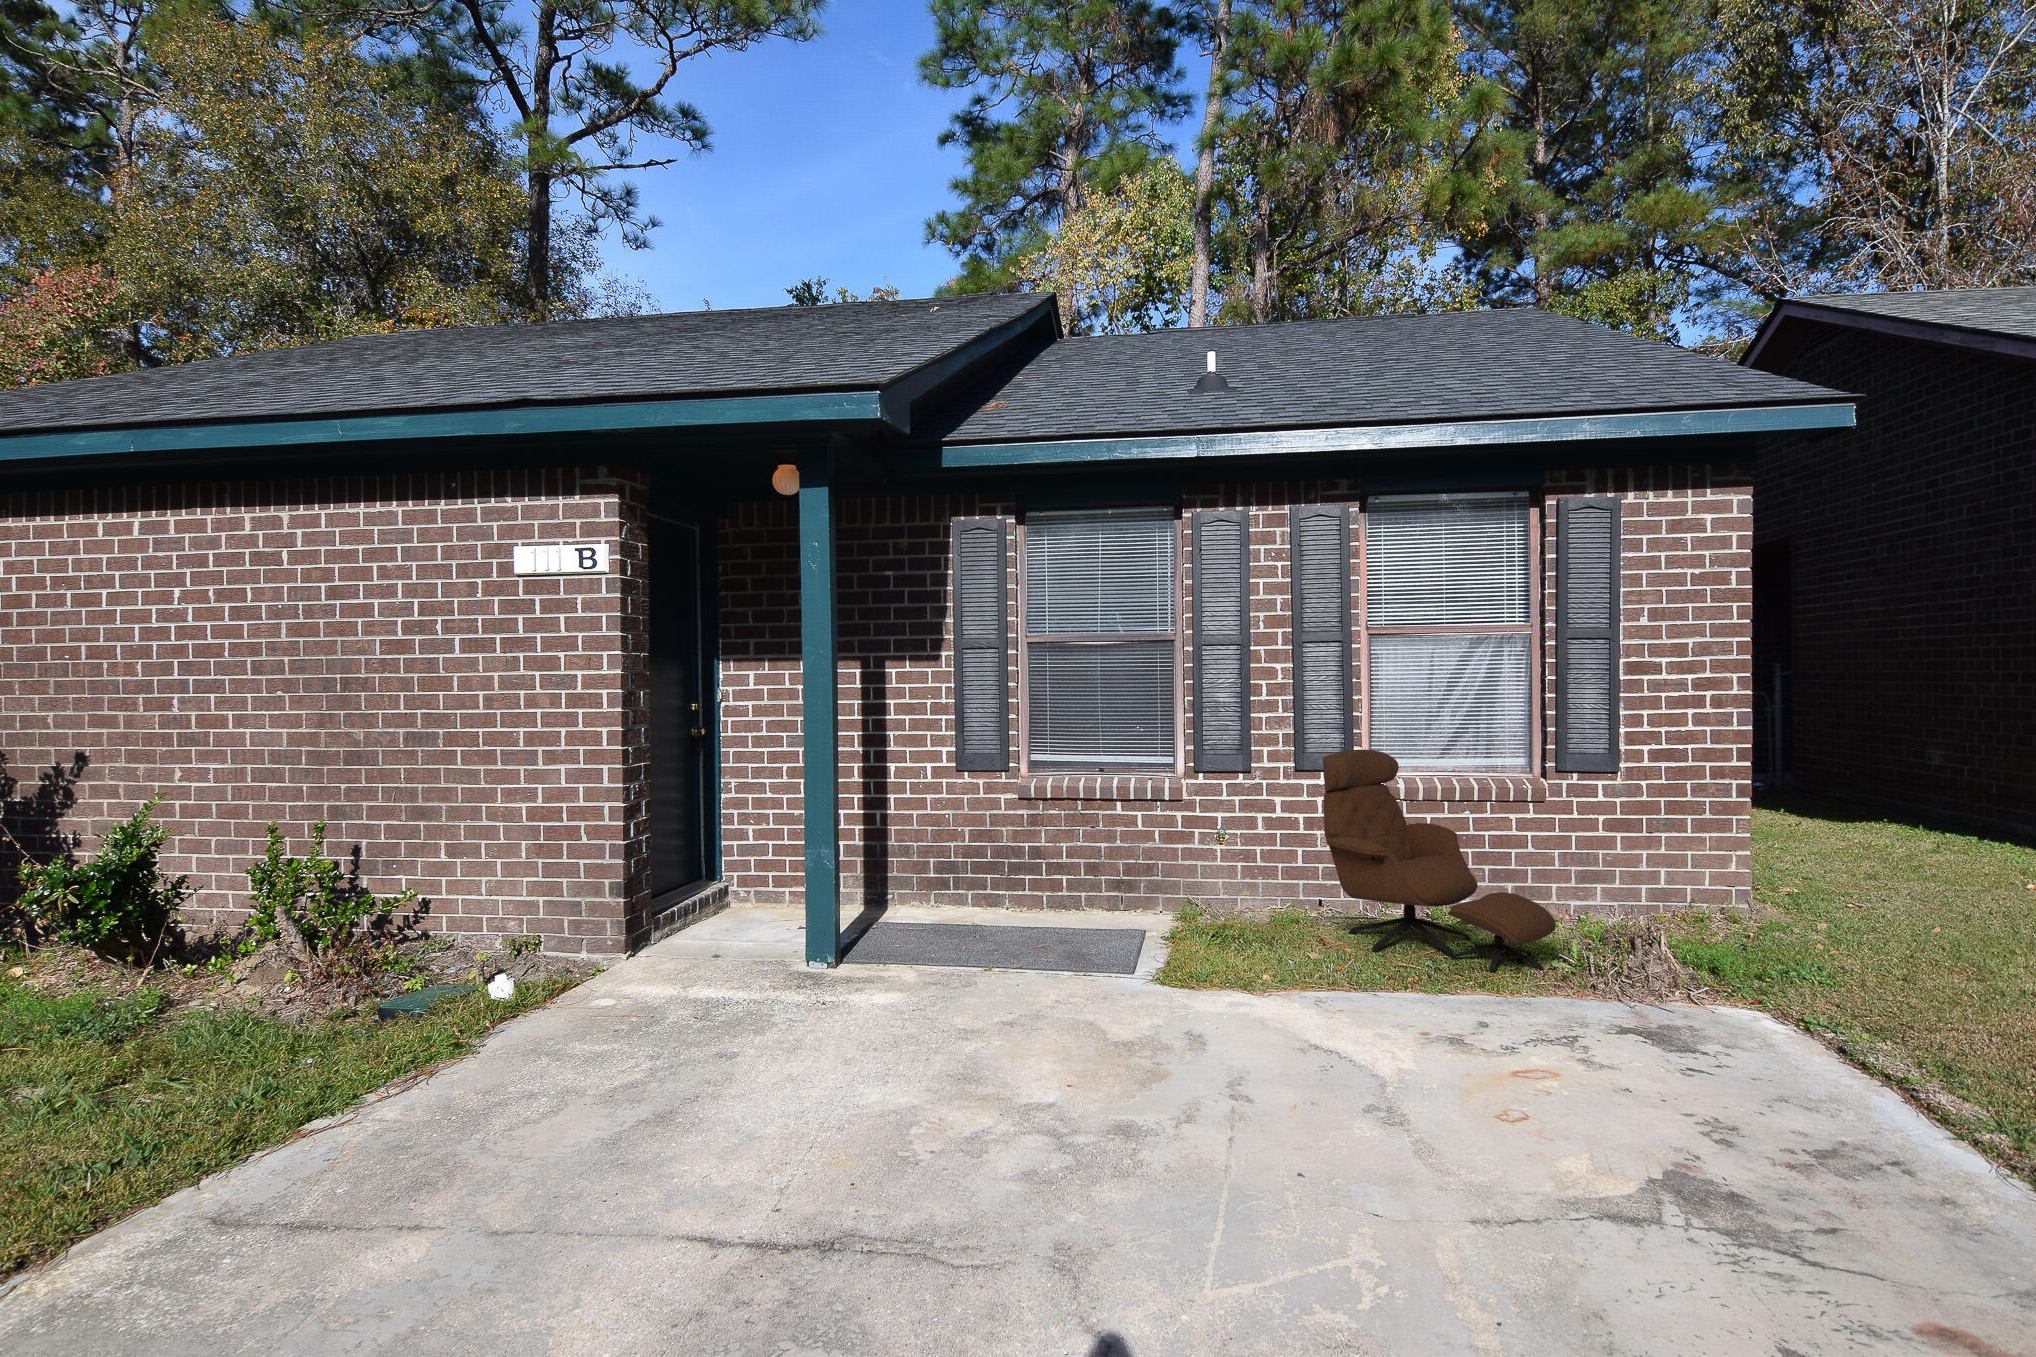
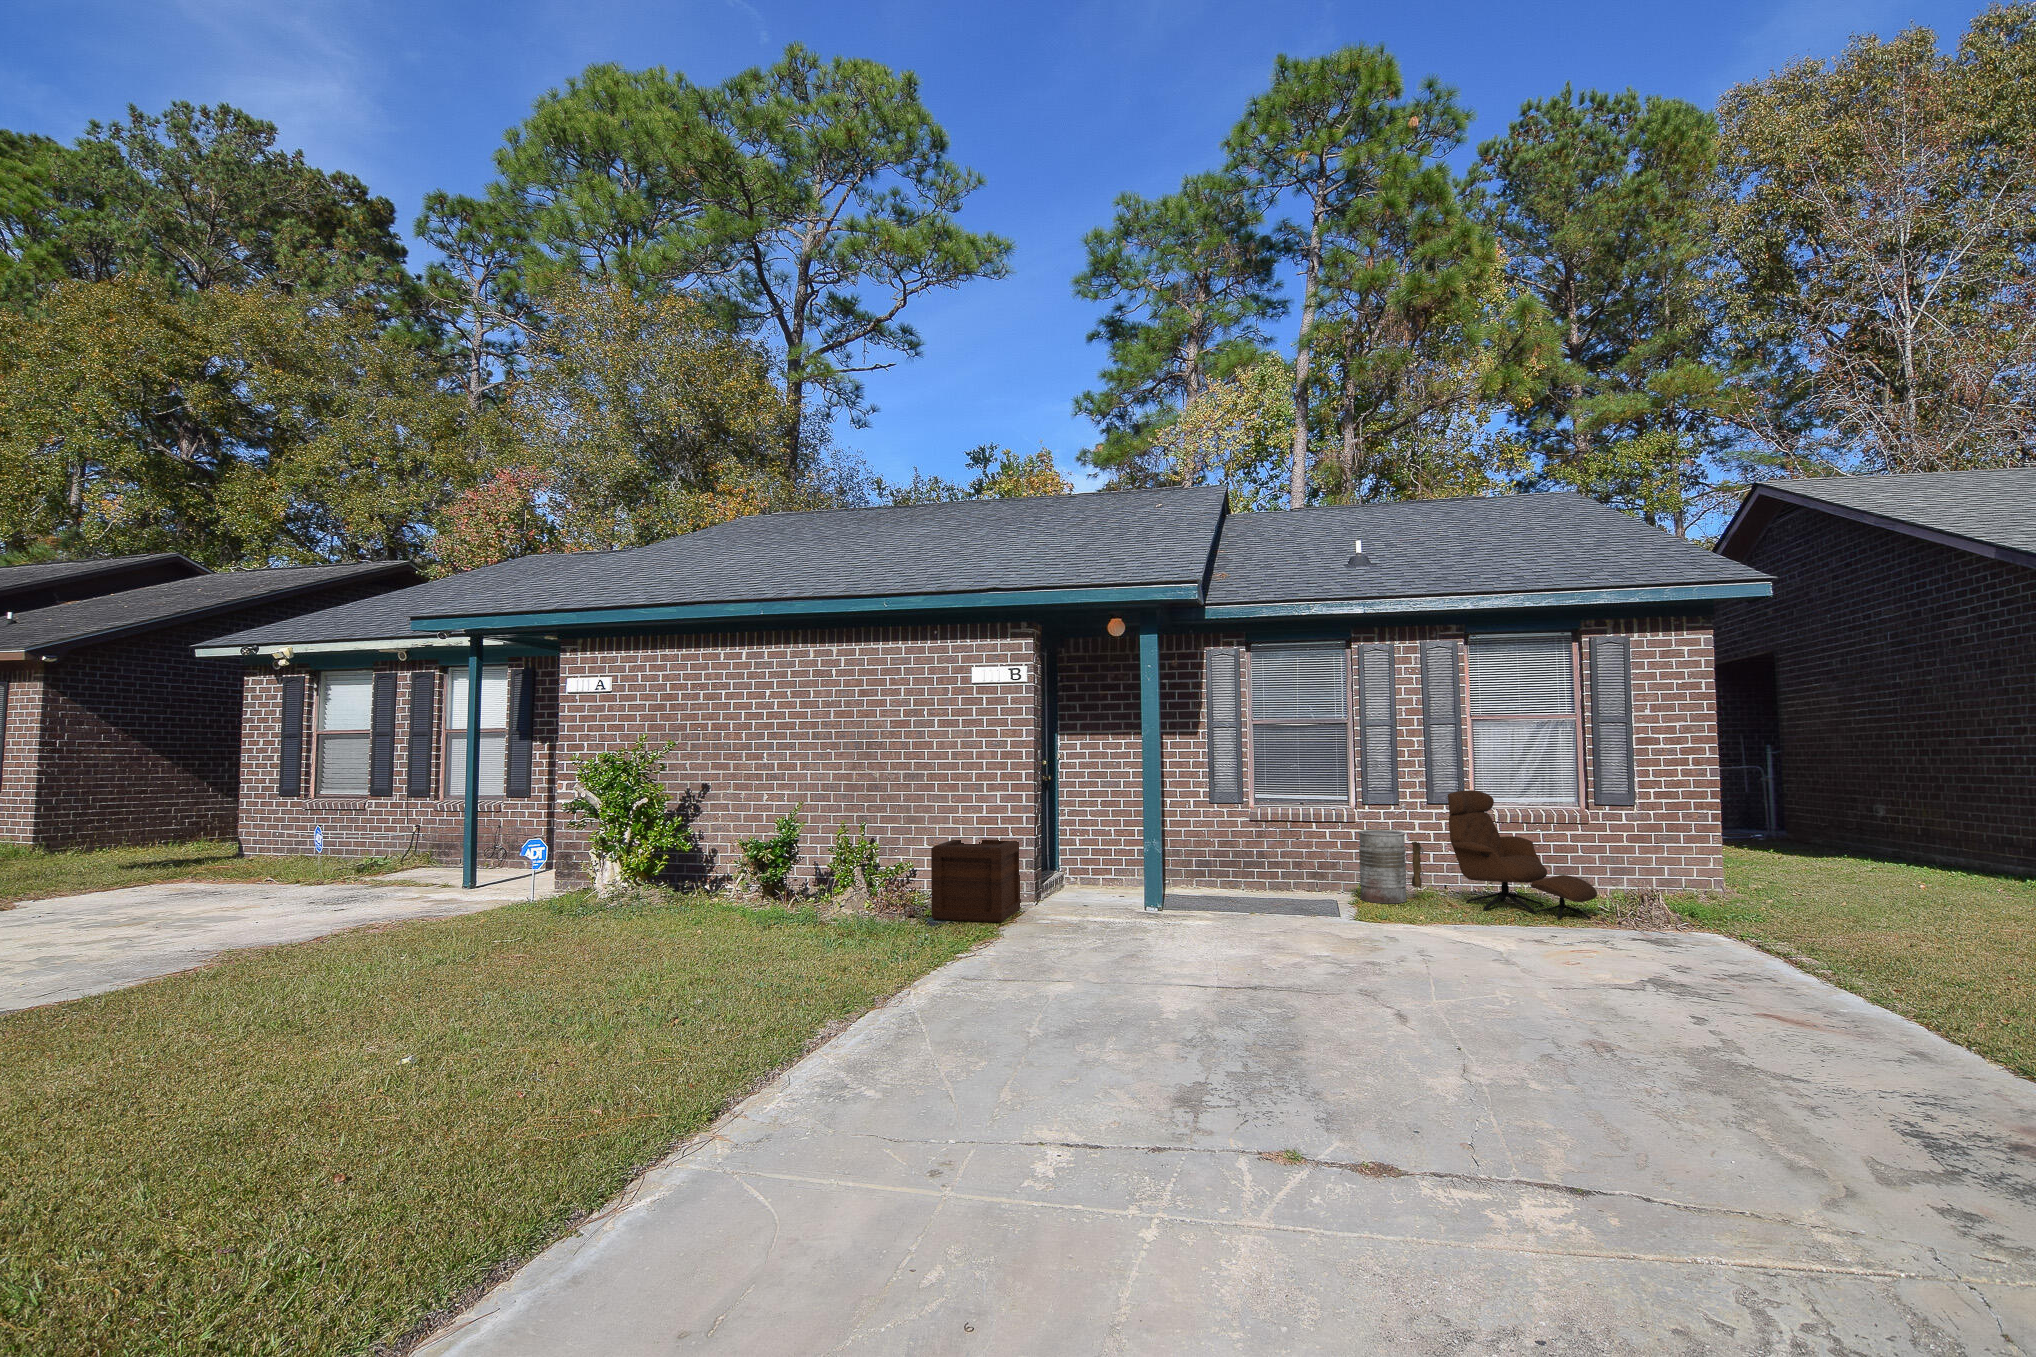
trash can: none [1181,814,1284,937] -> present [1358,830,1424,903]
wooden crate: none [402,844,597,1002] -> present [931,840,1021,923]

